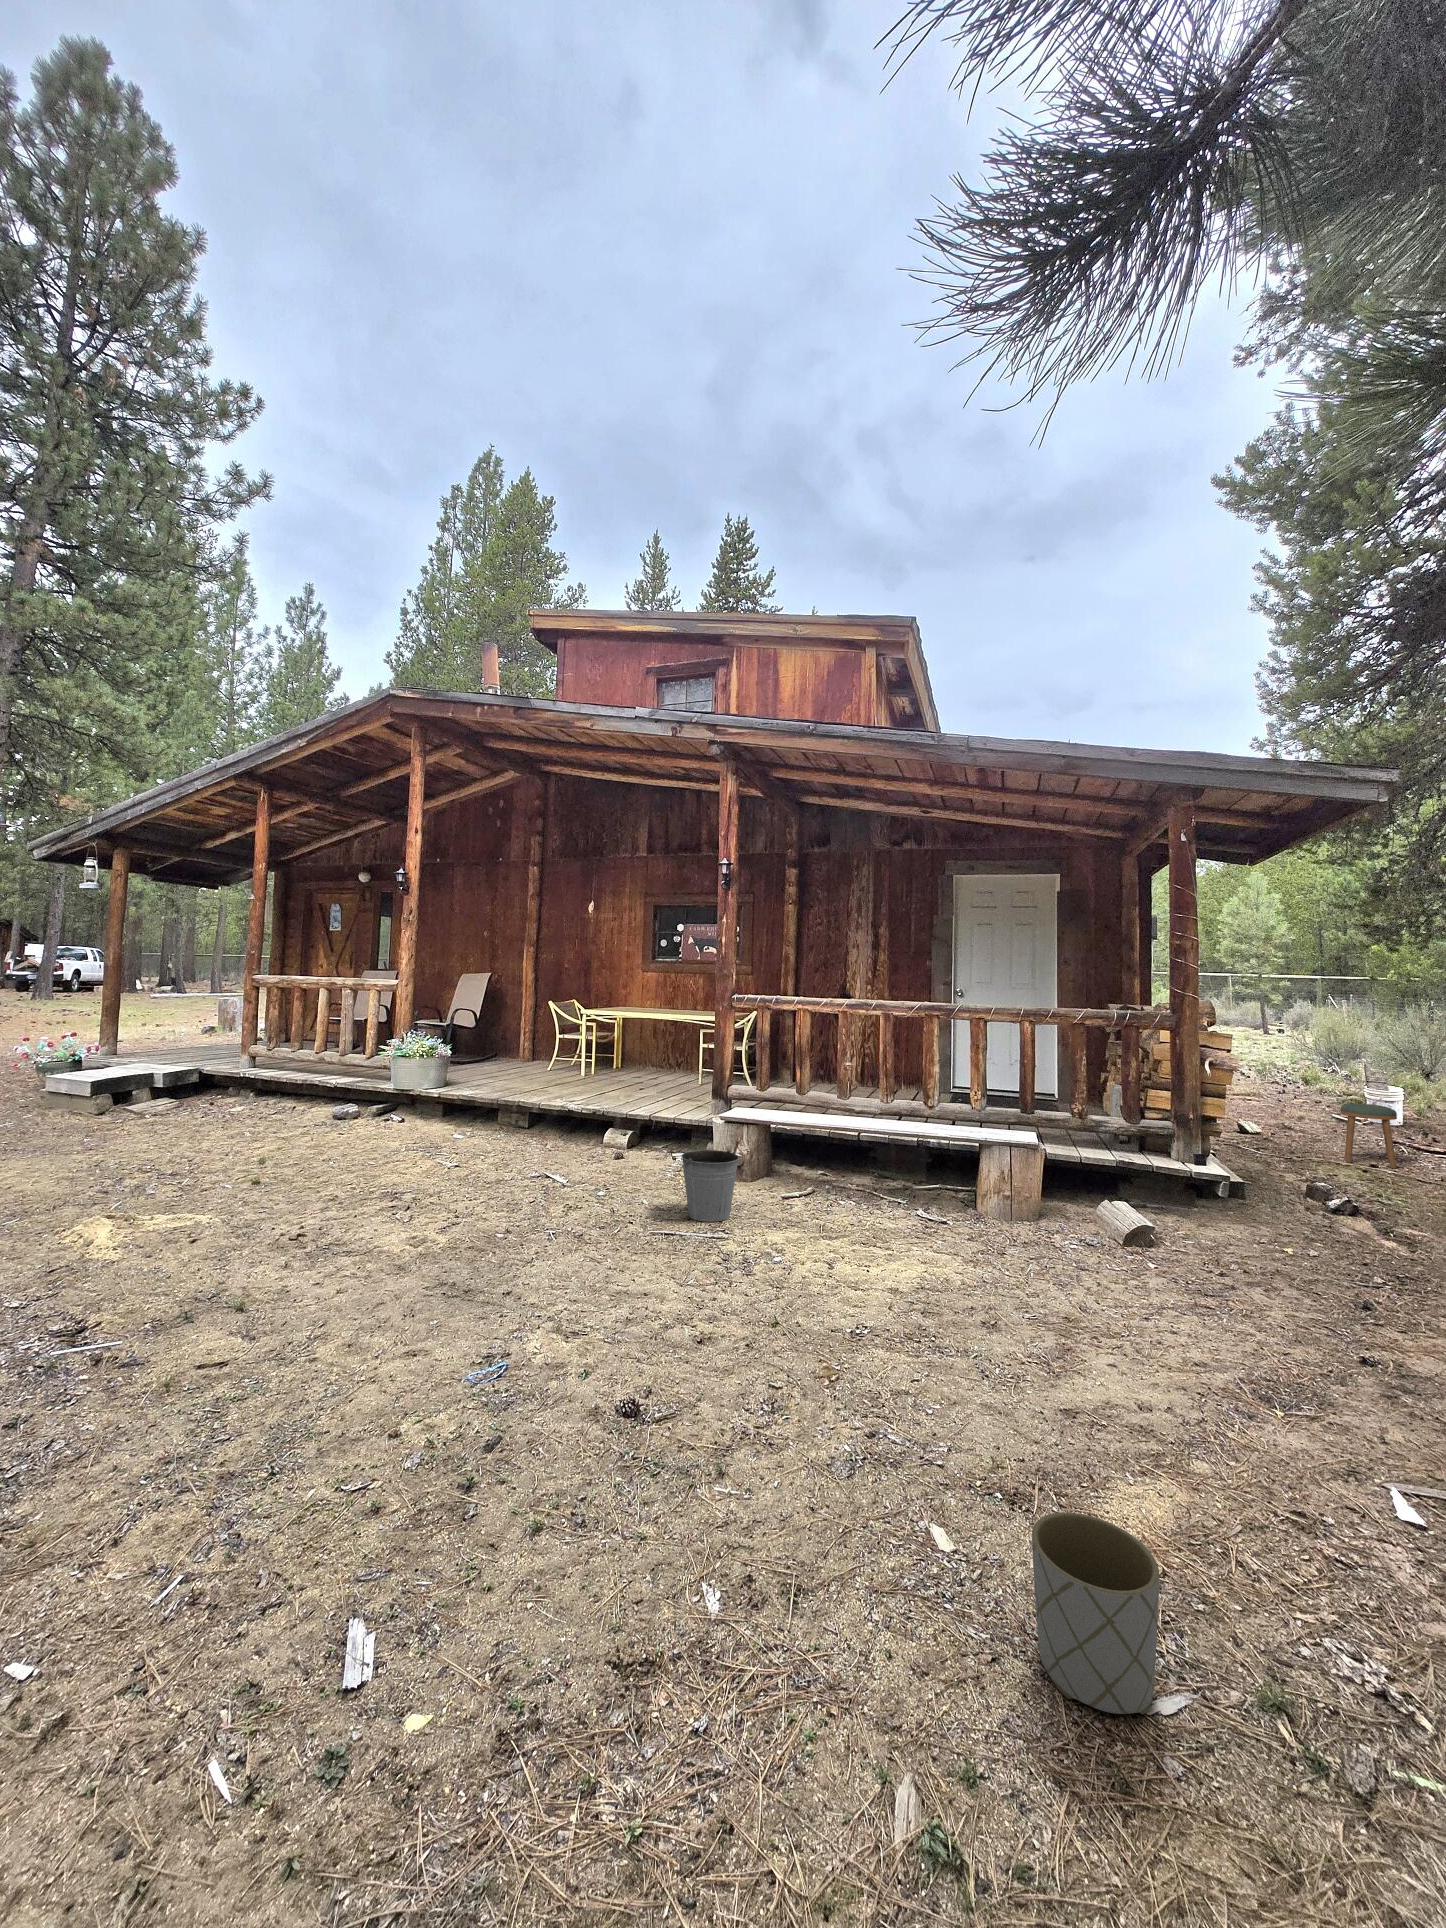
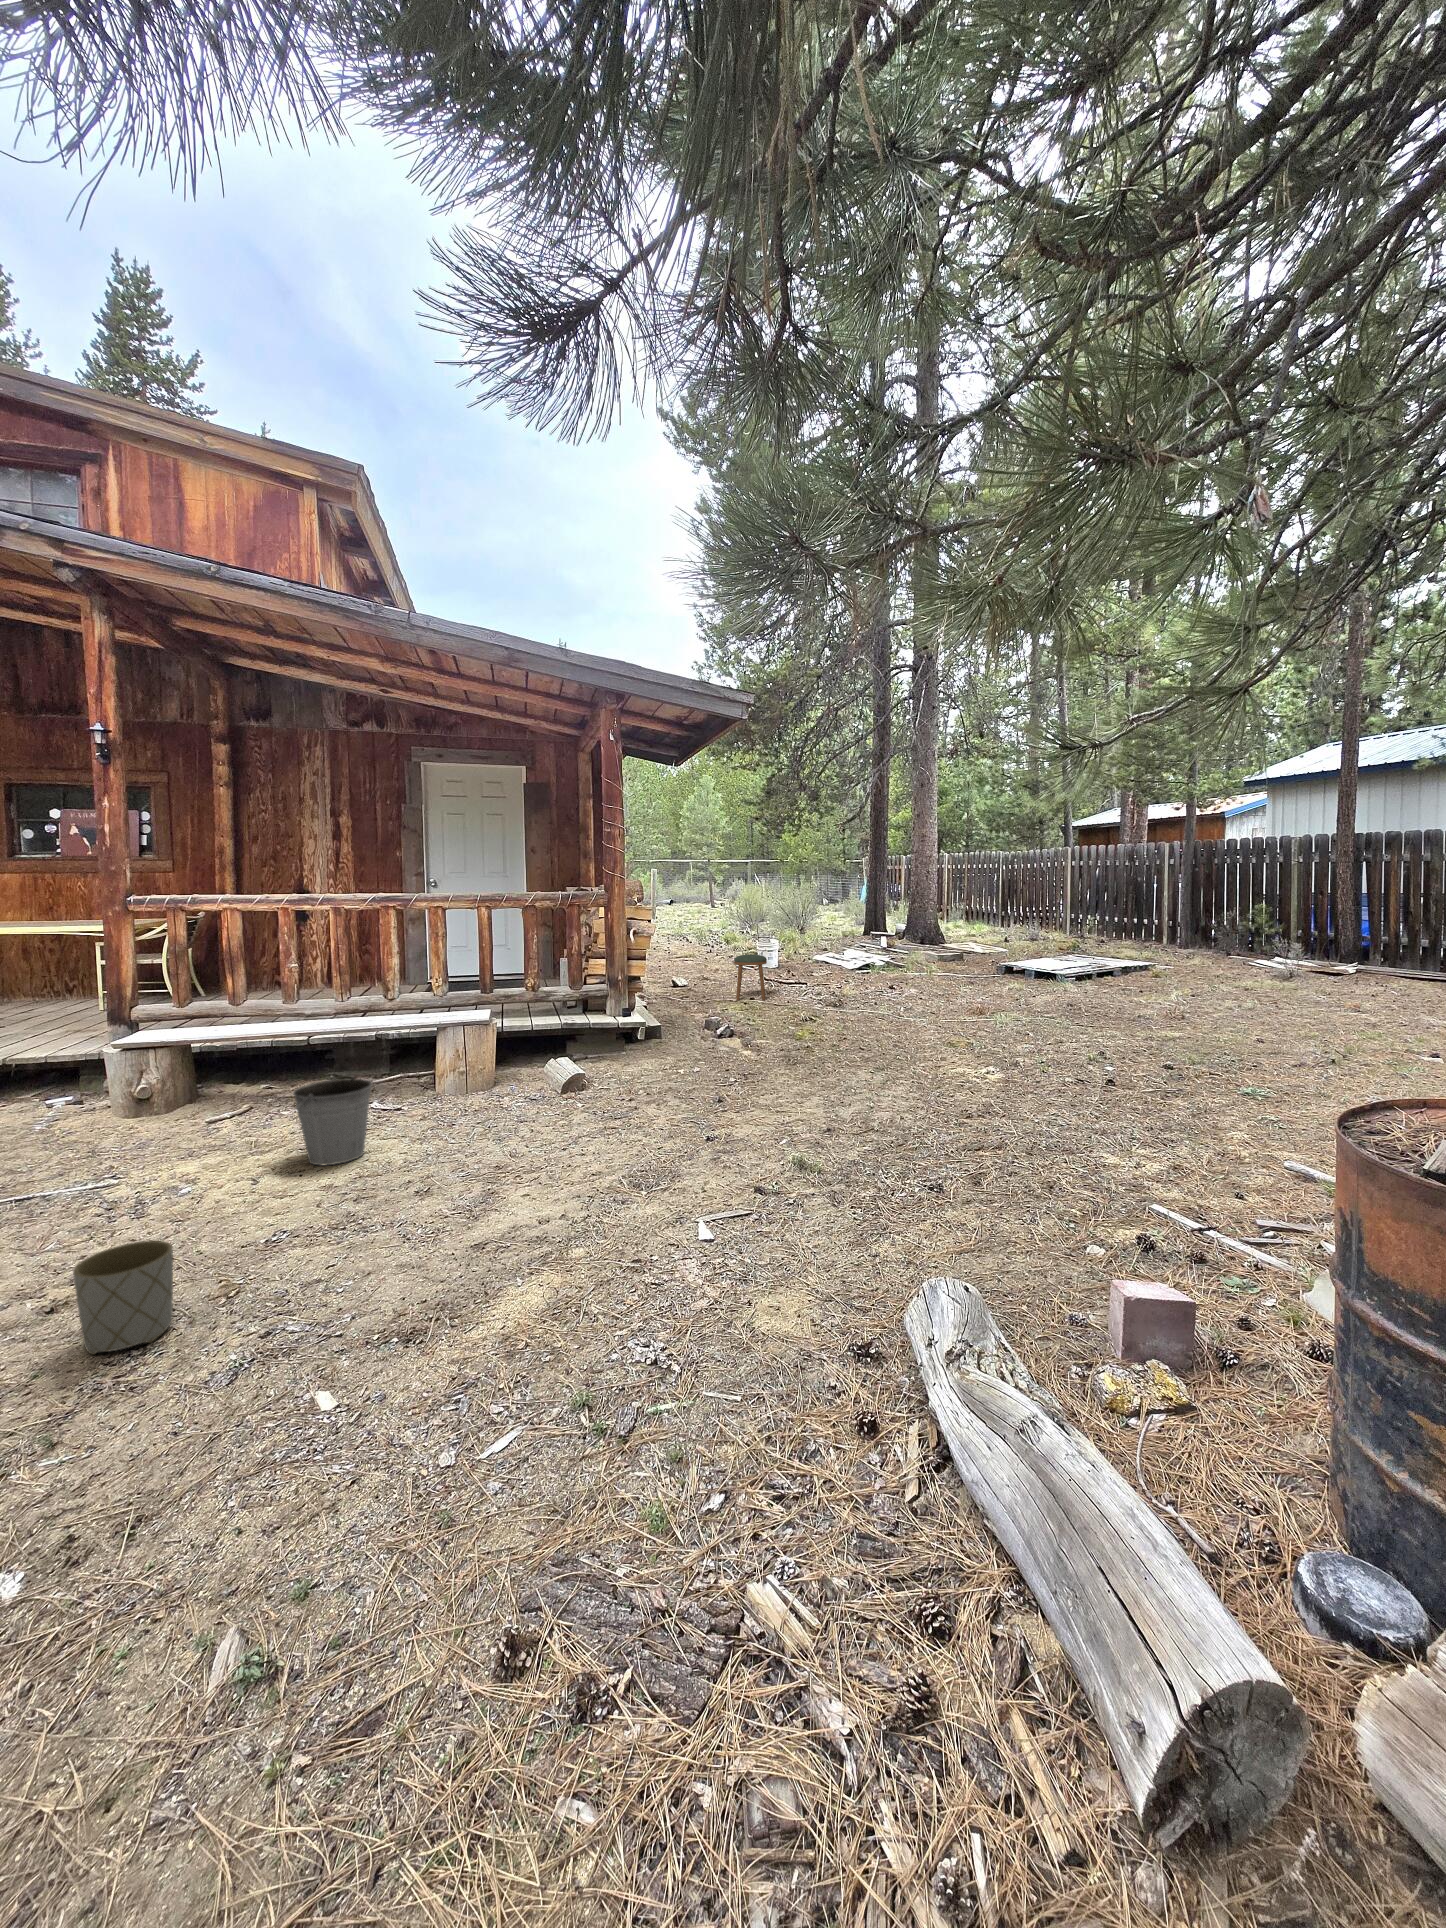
bucket: present [678,1149,739,1222] -> present [293,1077,372,1166]
planter: present [1032,1512,1159,1715] -> present [73,1240,173,1355]

